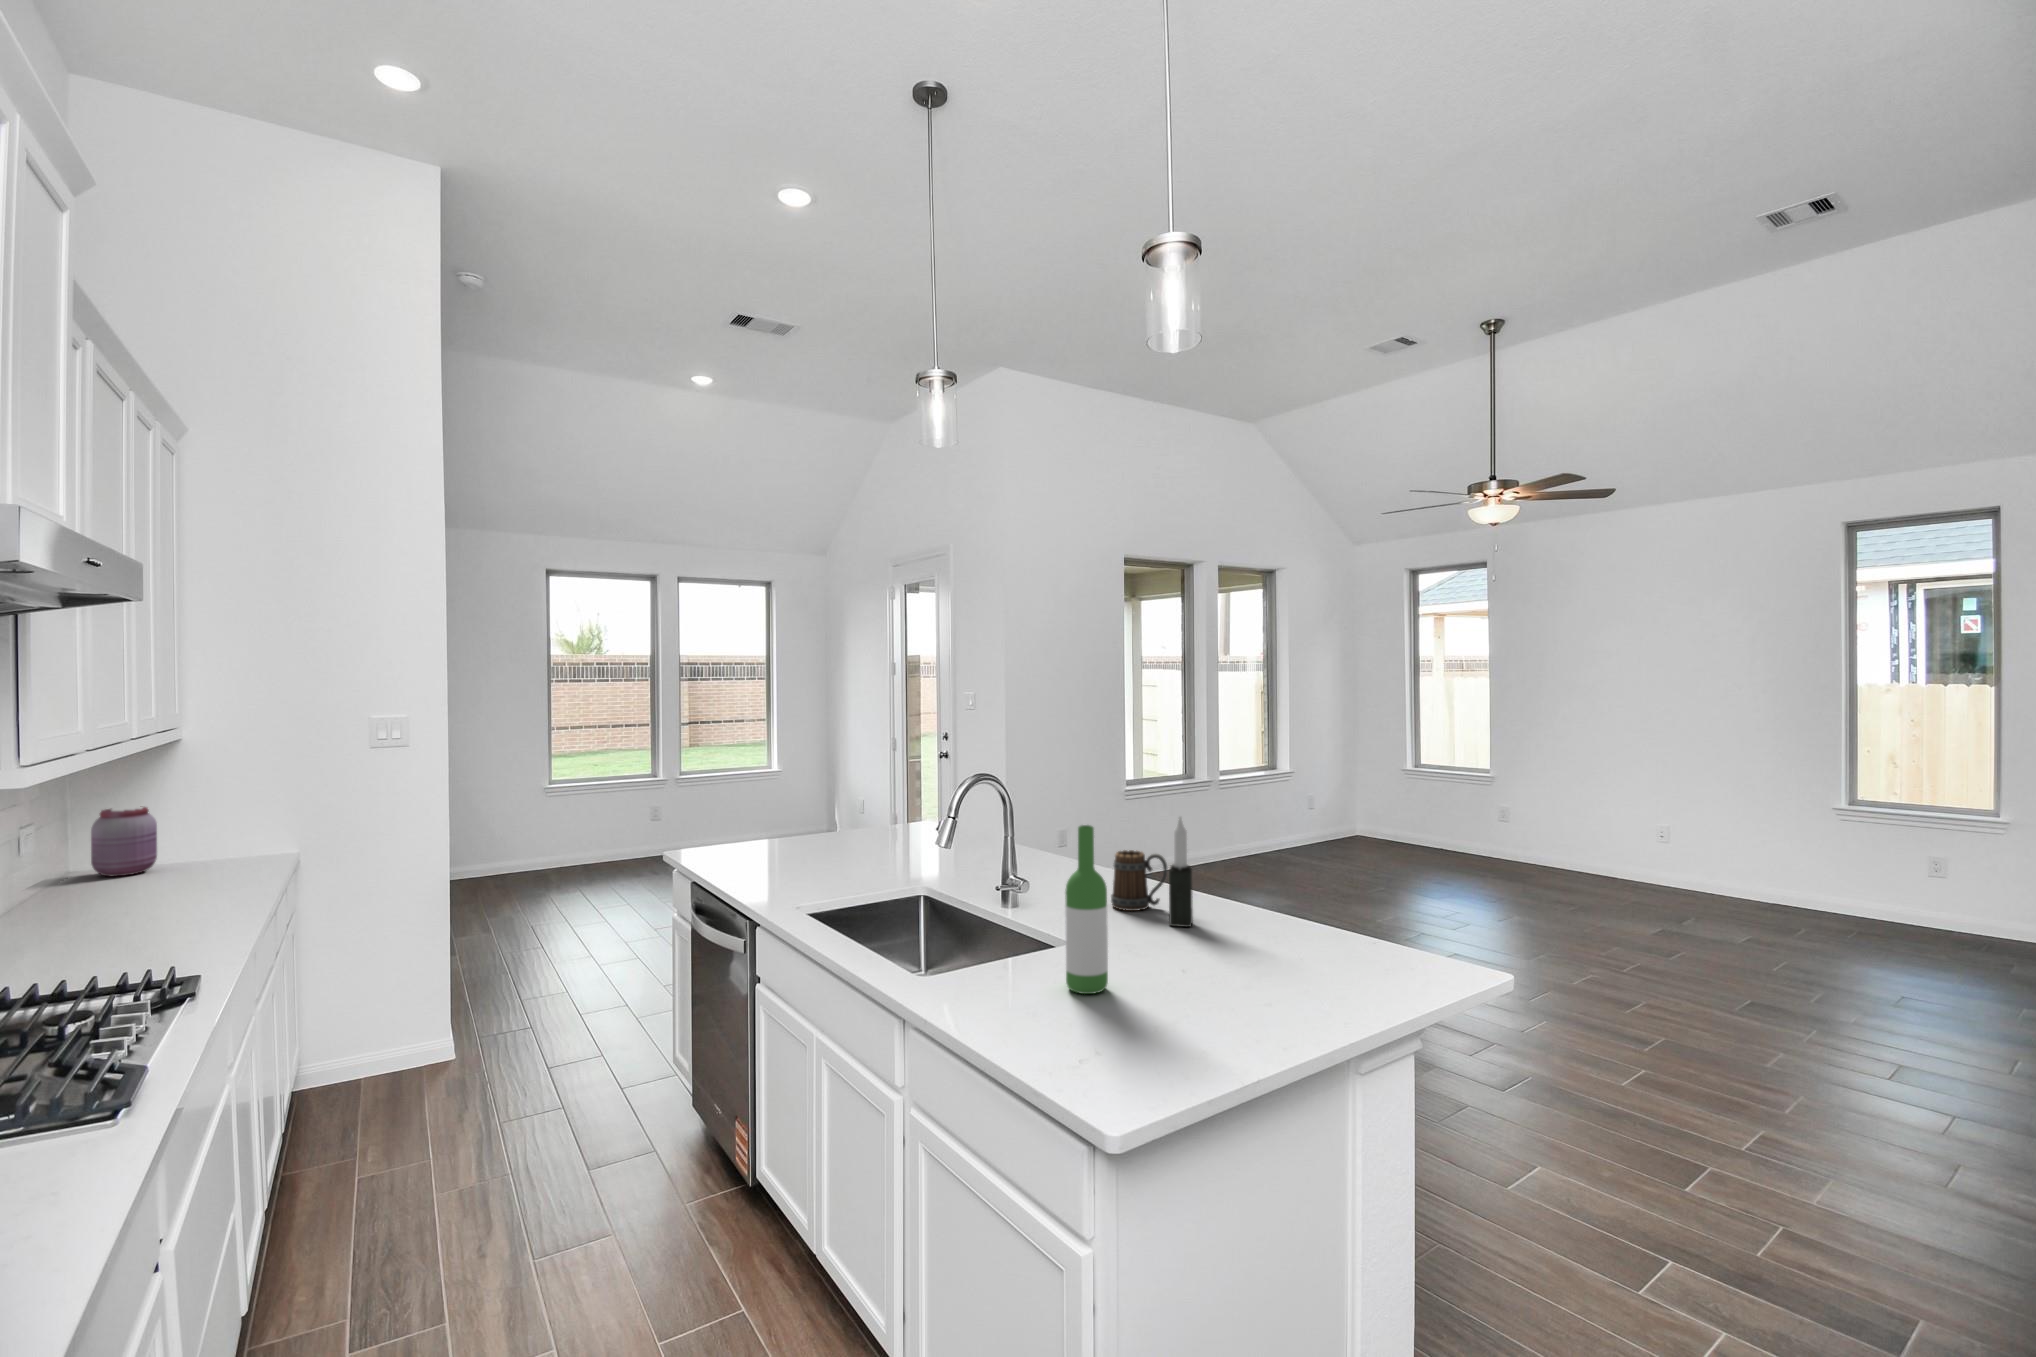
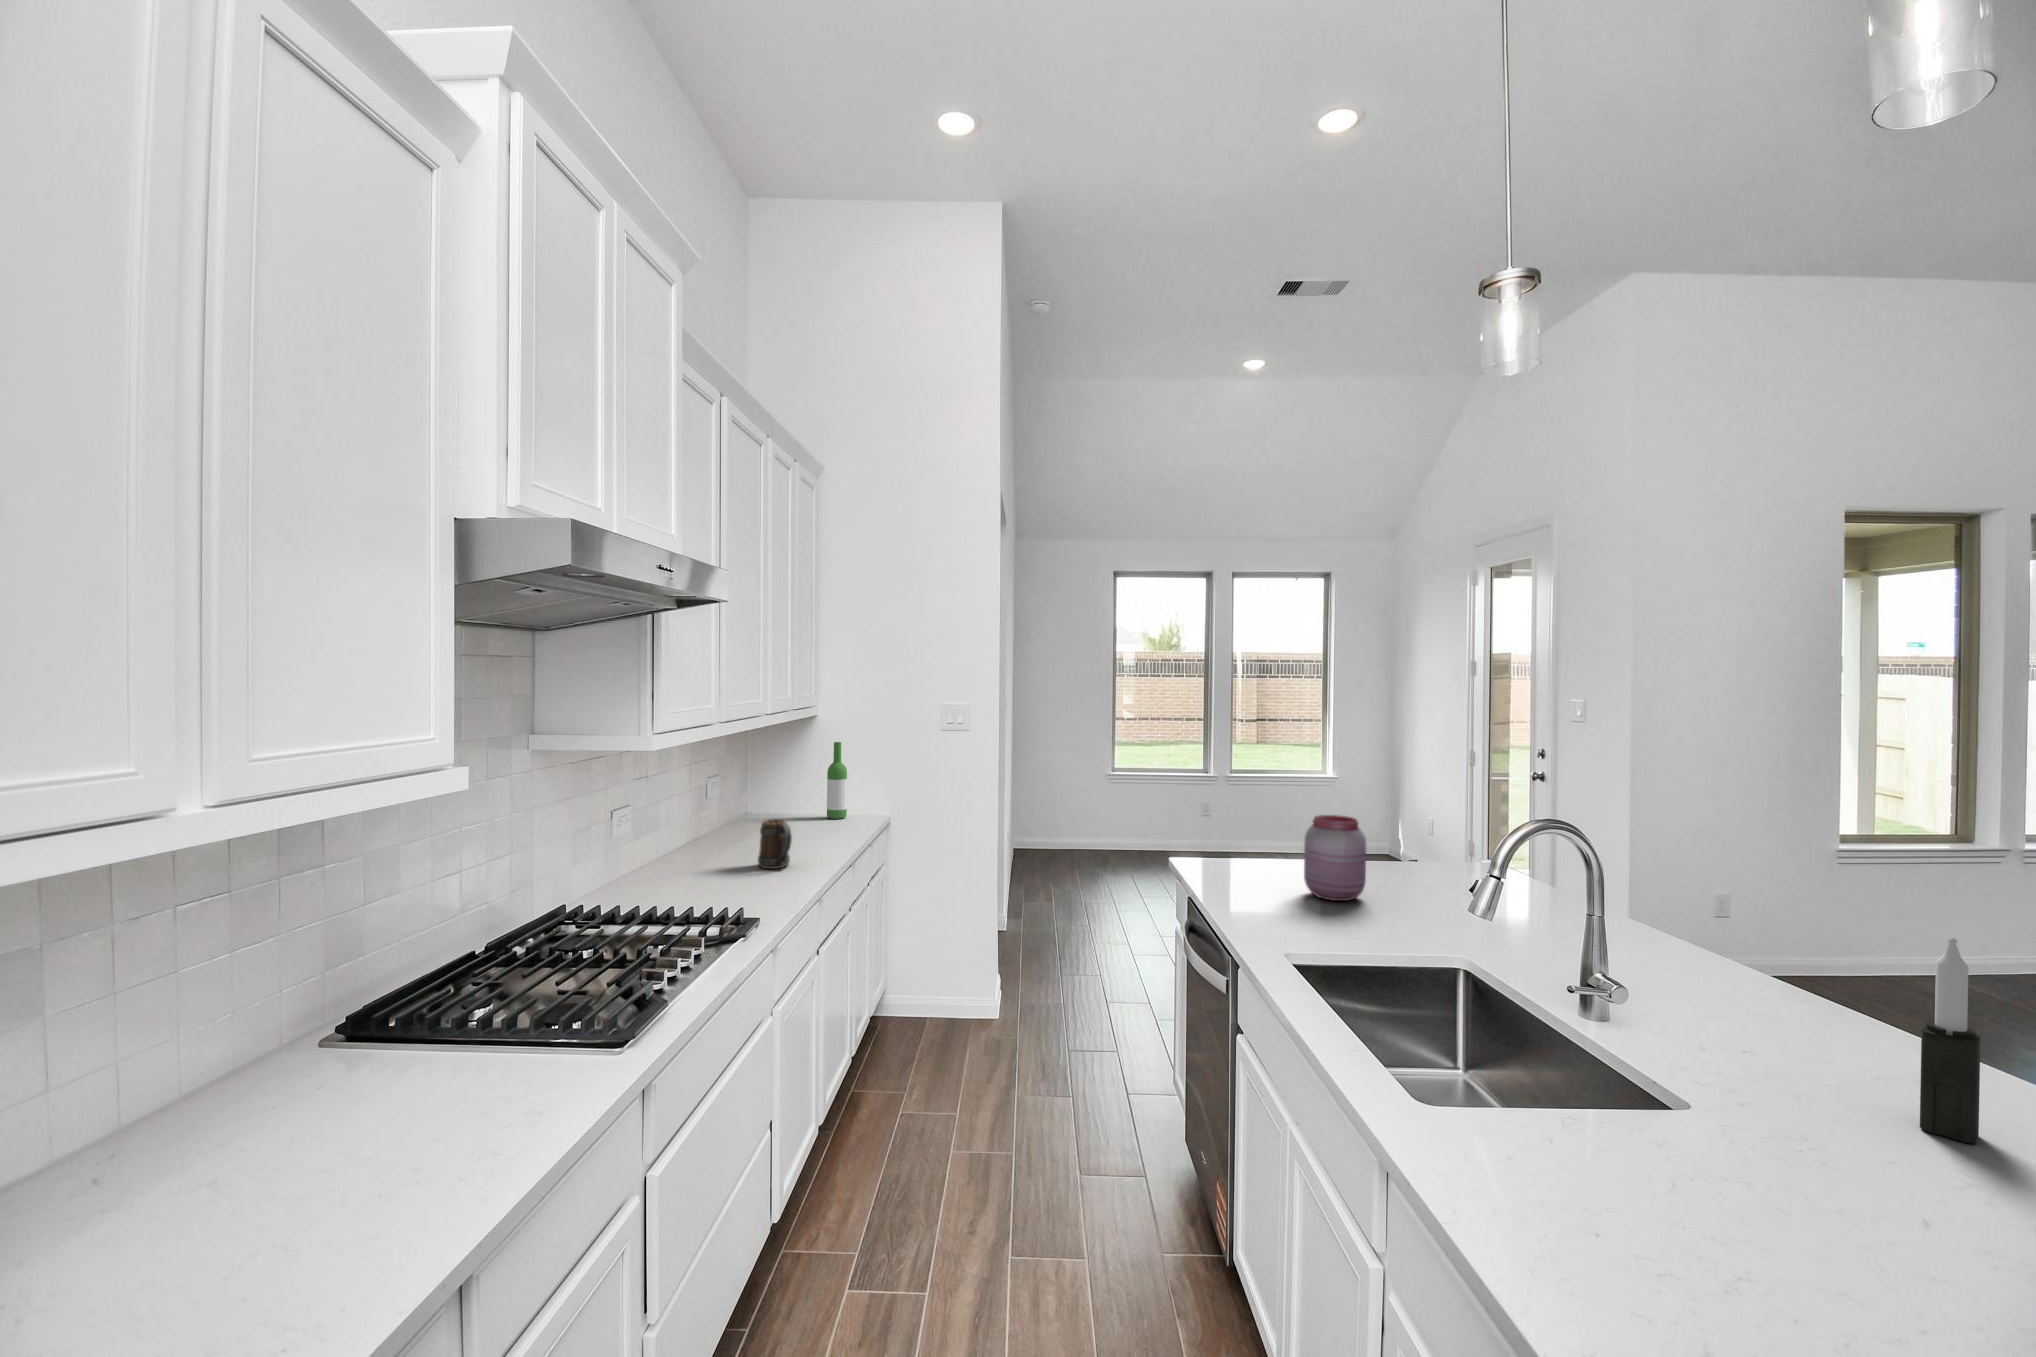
jar: present [91,807,157,876] -> present [1304,815,1366,901]
wine bottle: present [1065,825,1108,994] -> present [827,742,847,819]
mug: present [1111,850,1167,911] -> present [758,819,792,869]

